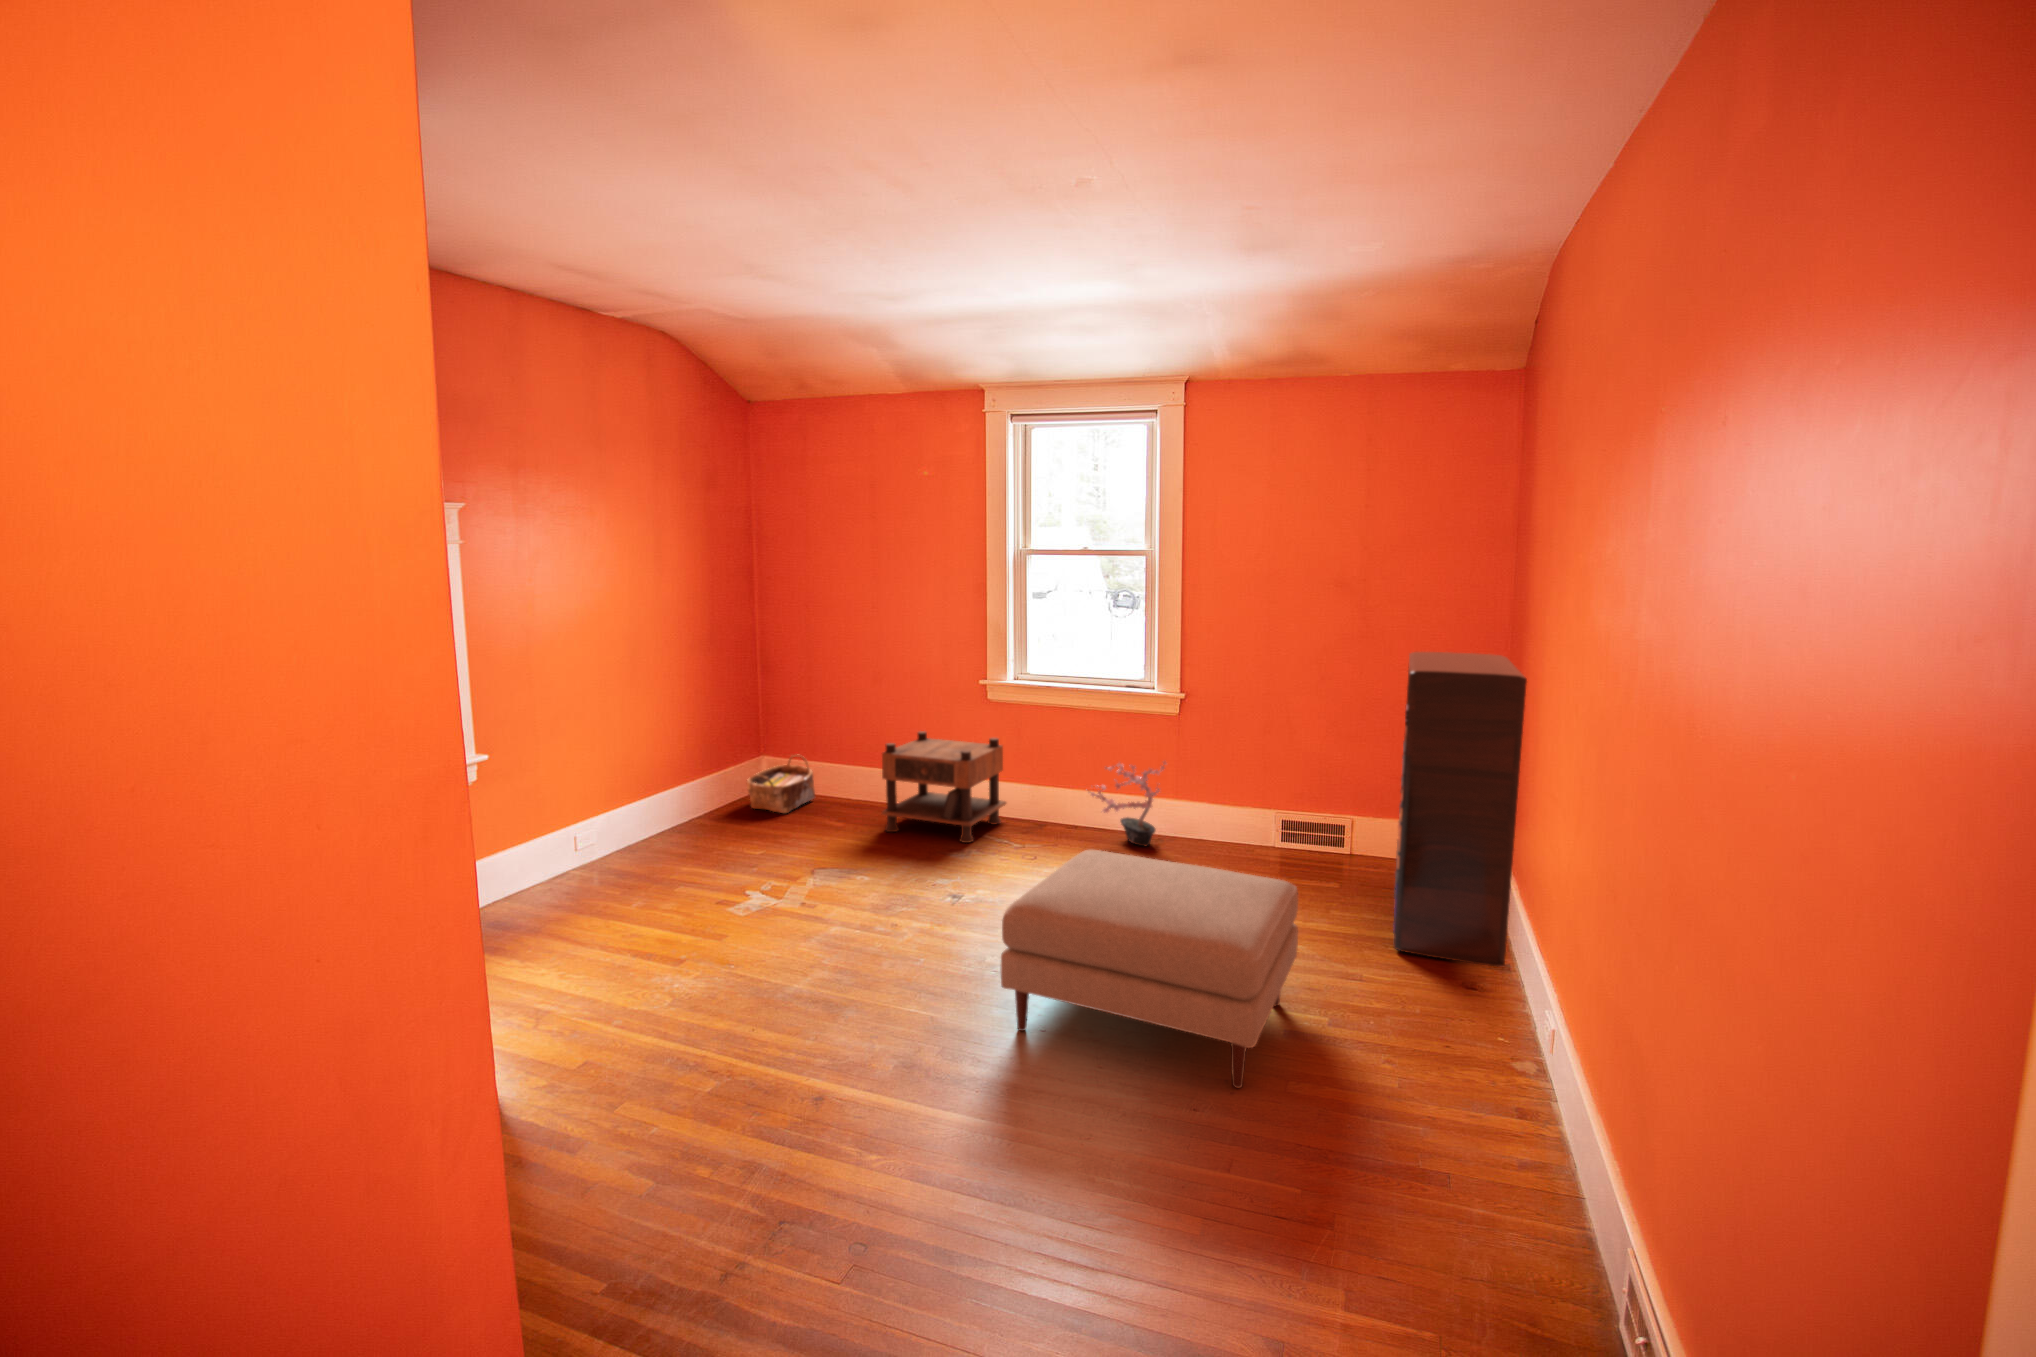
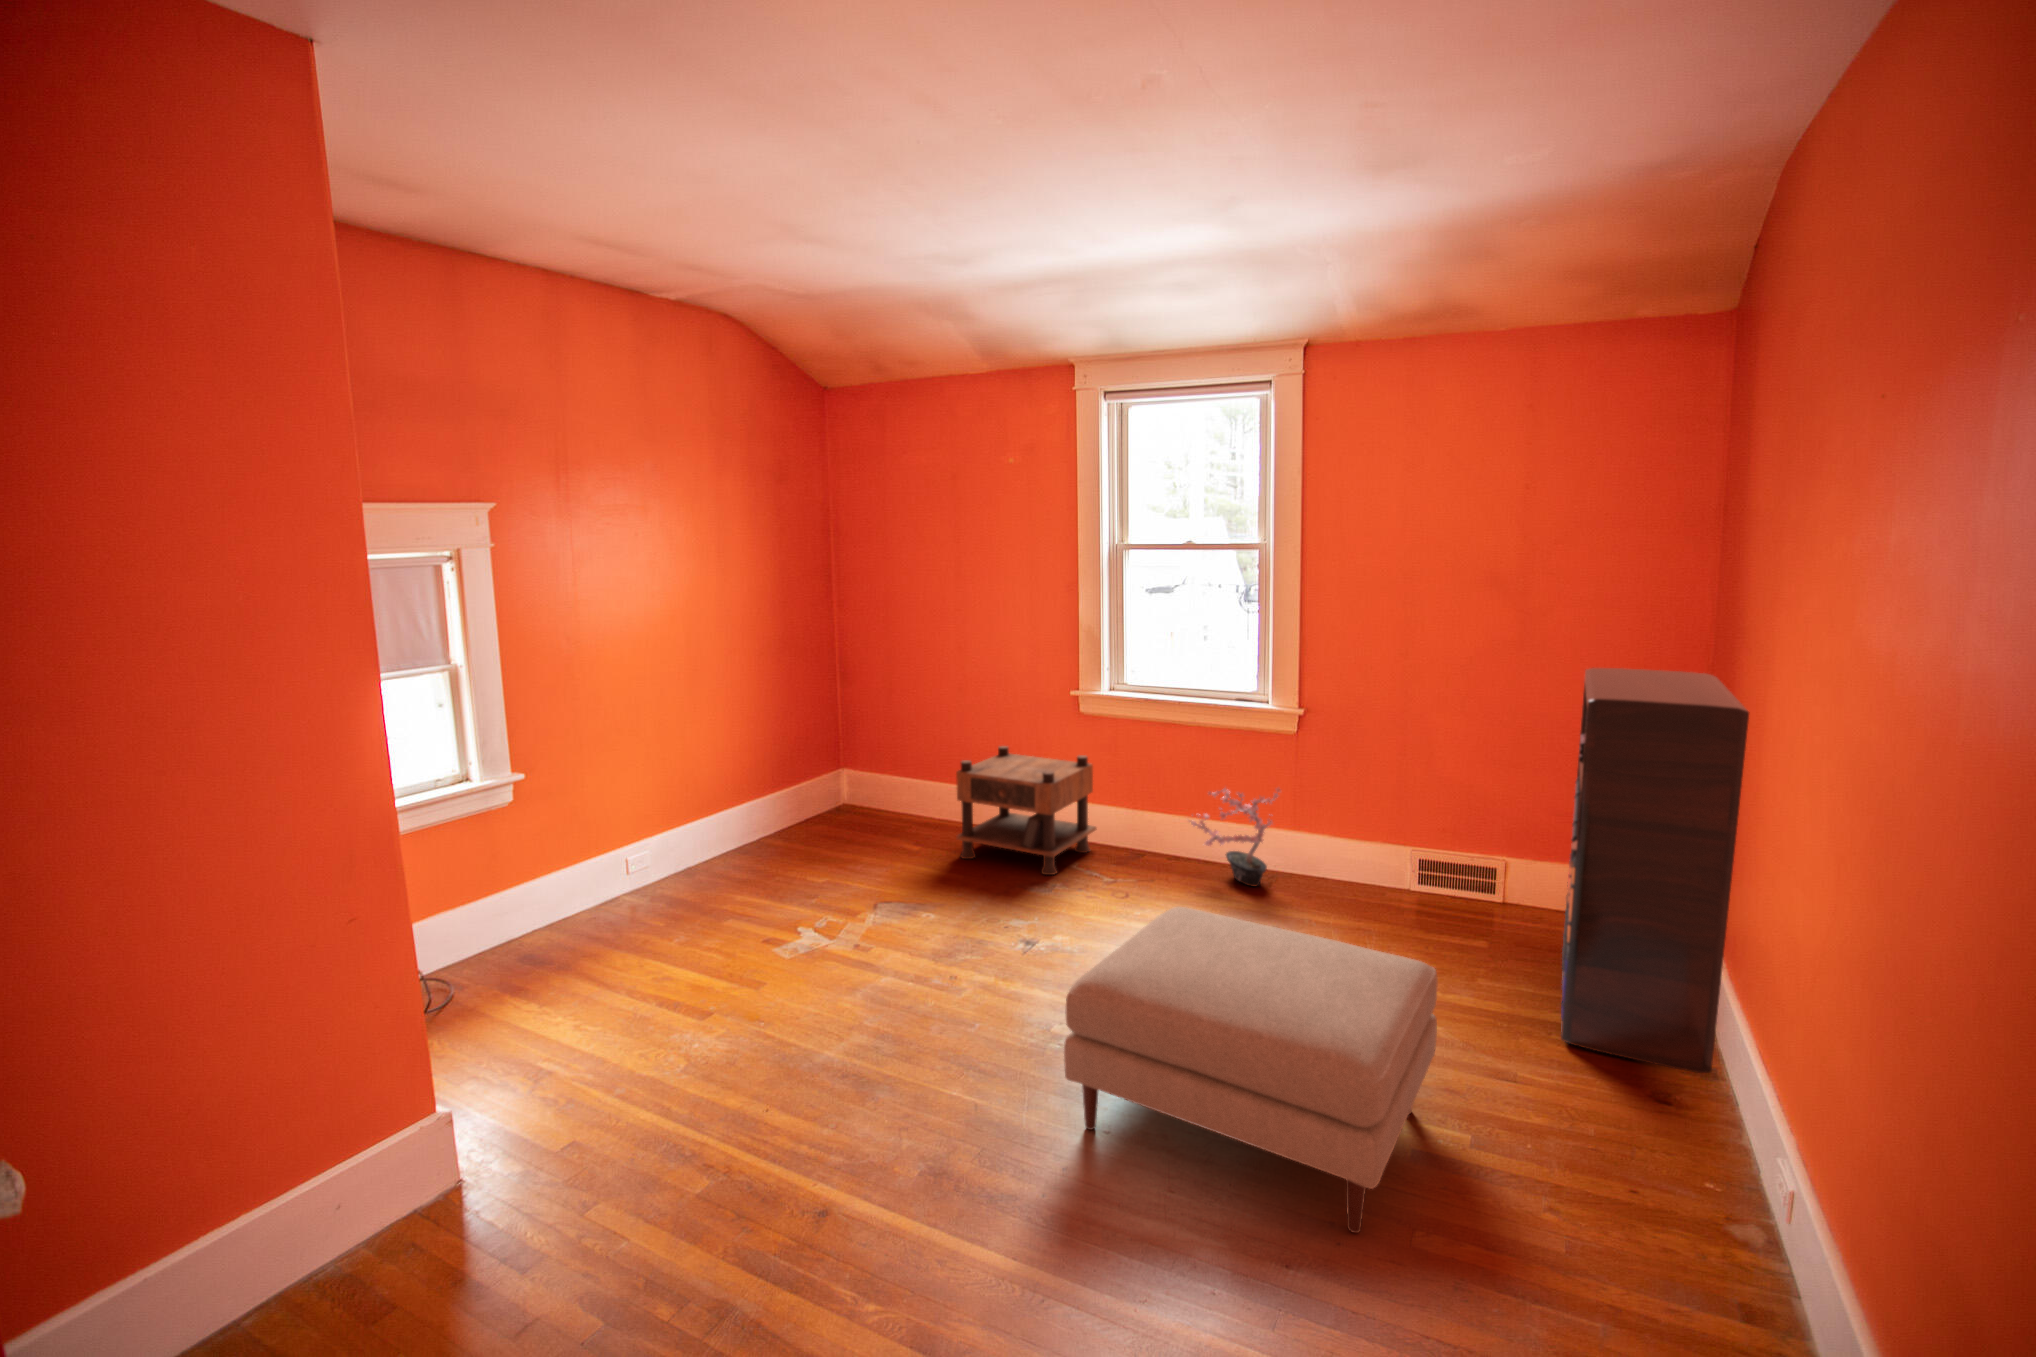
woven basket: present [747,755,815,813] -> none [816,767,890,833]

